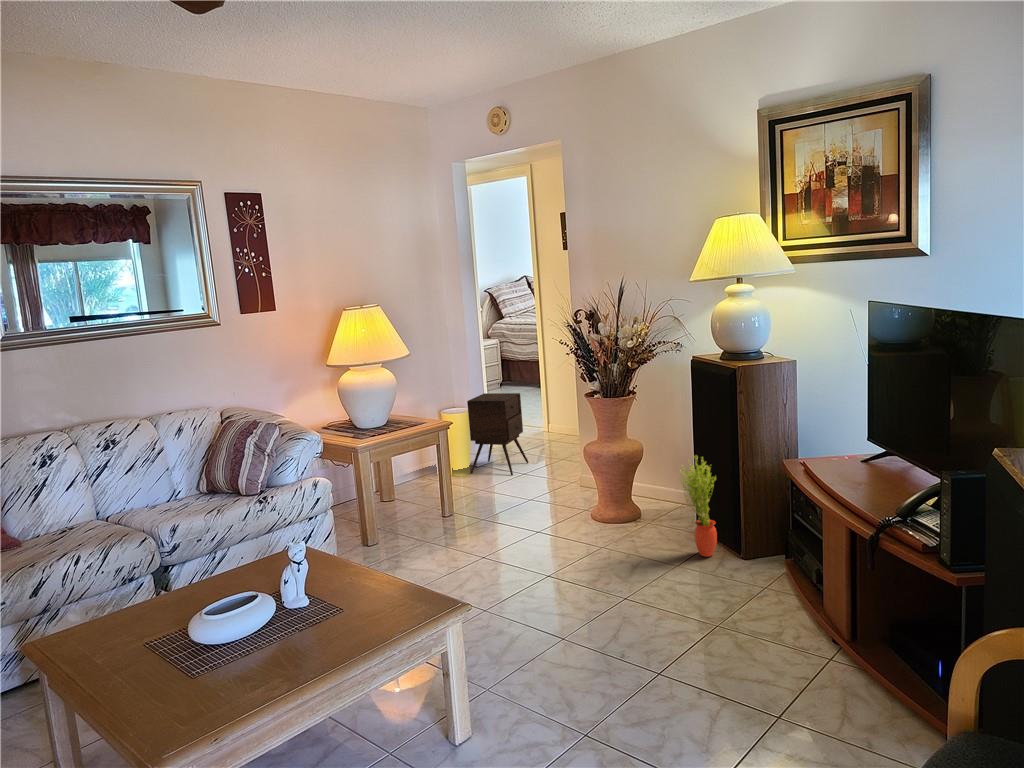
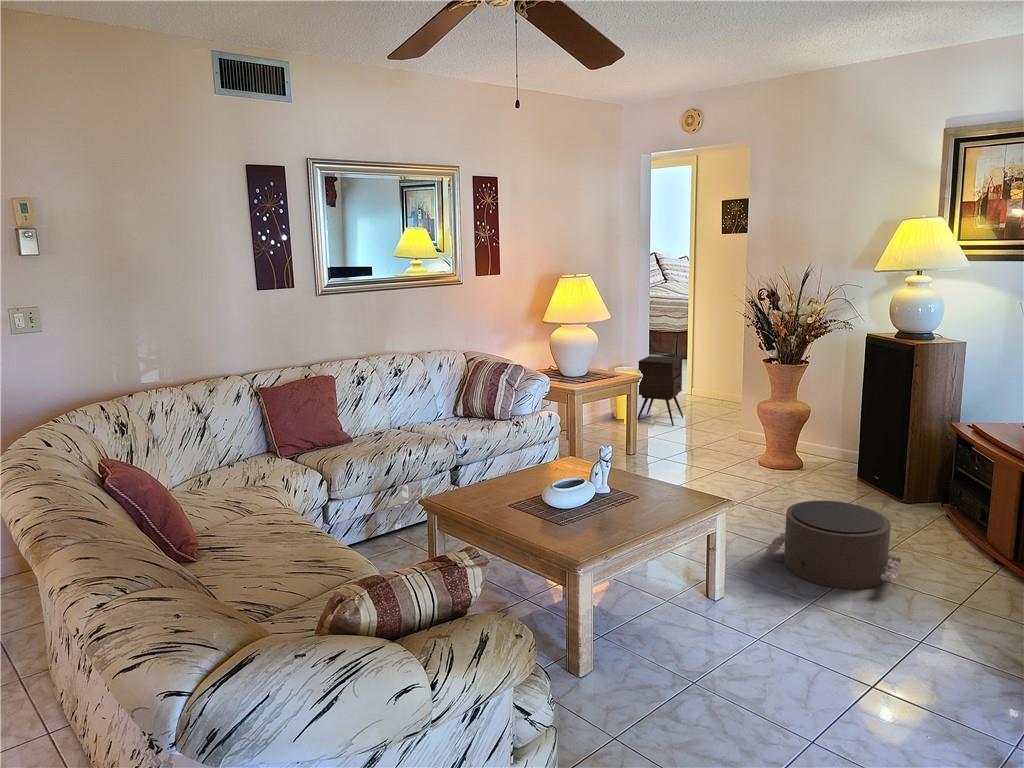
potted plant: present [680,456,717,557] -> none [851,415,885,498]
pouf: none [546,576,713,701] -> present [766,500,901,589]

